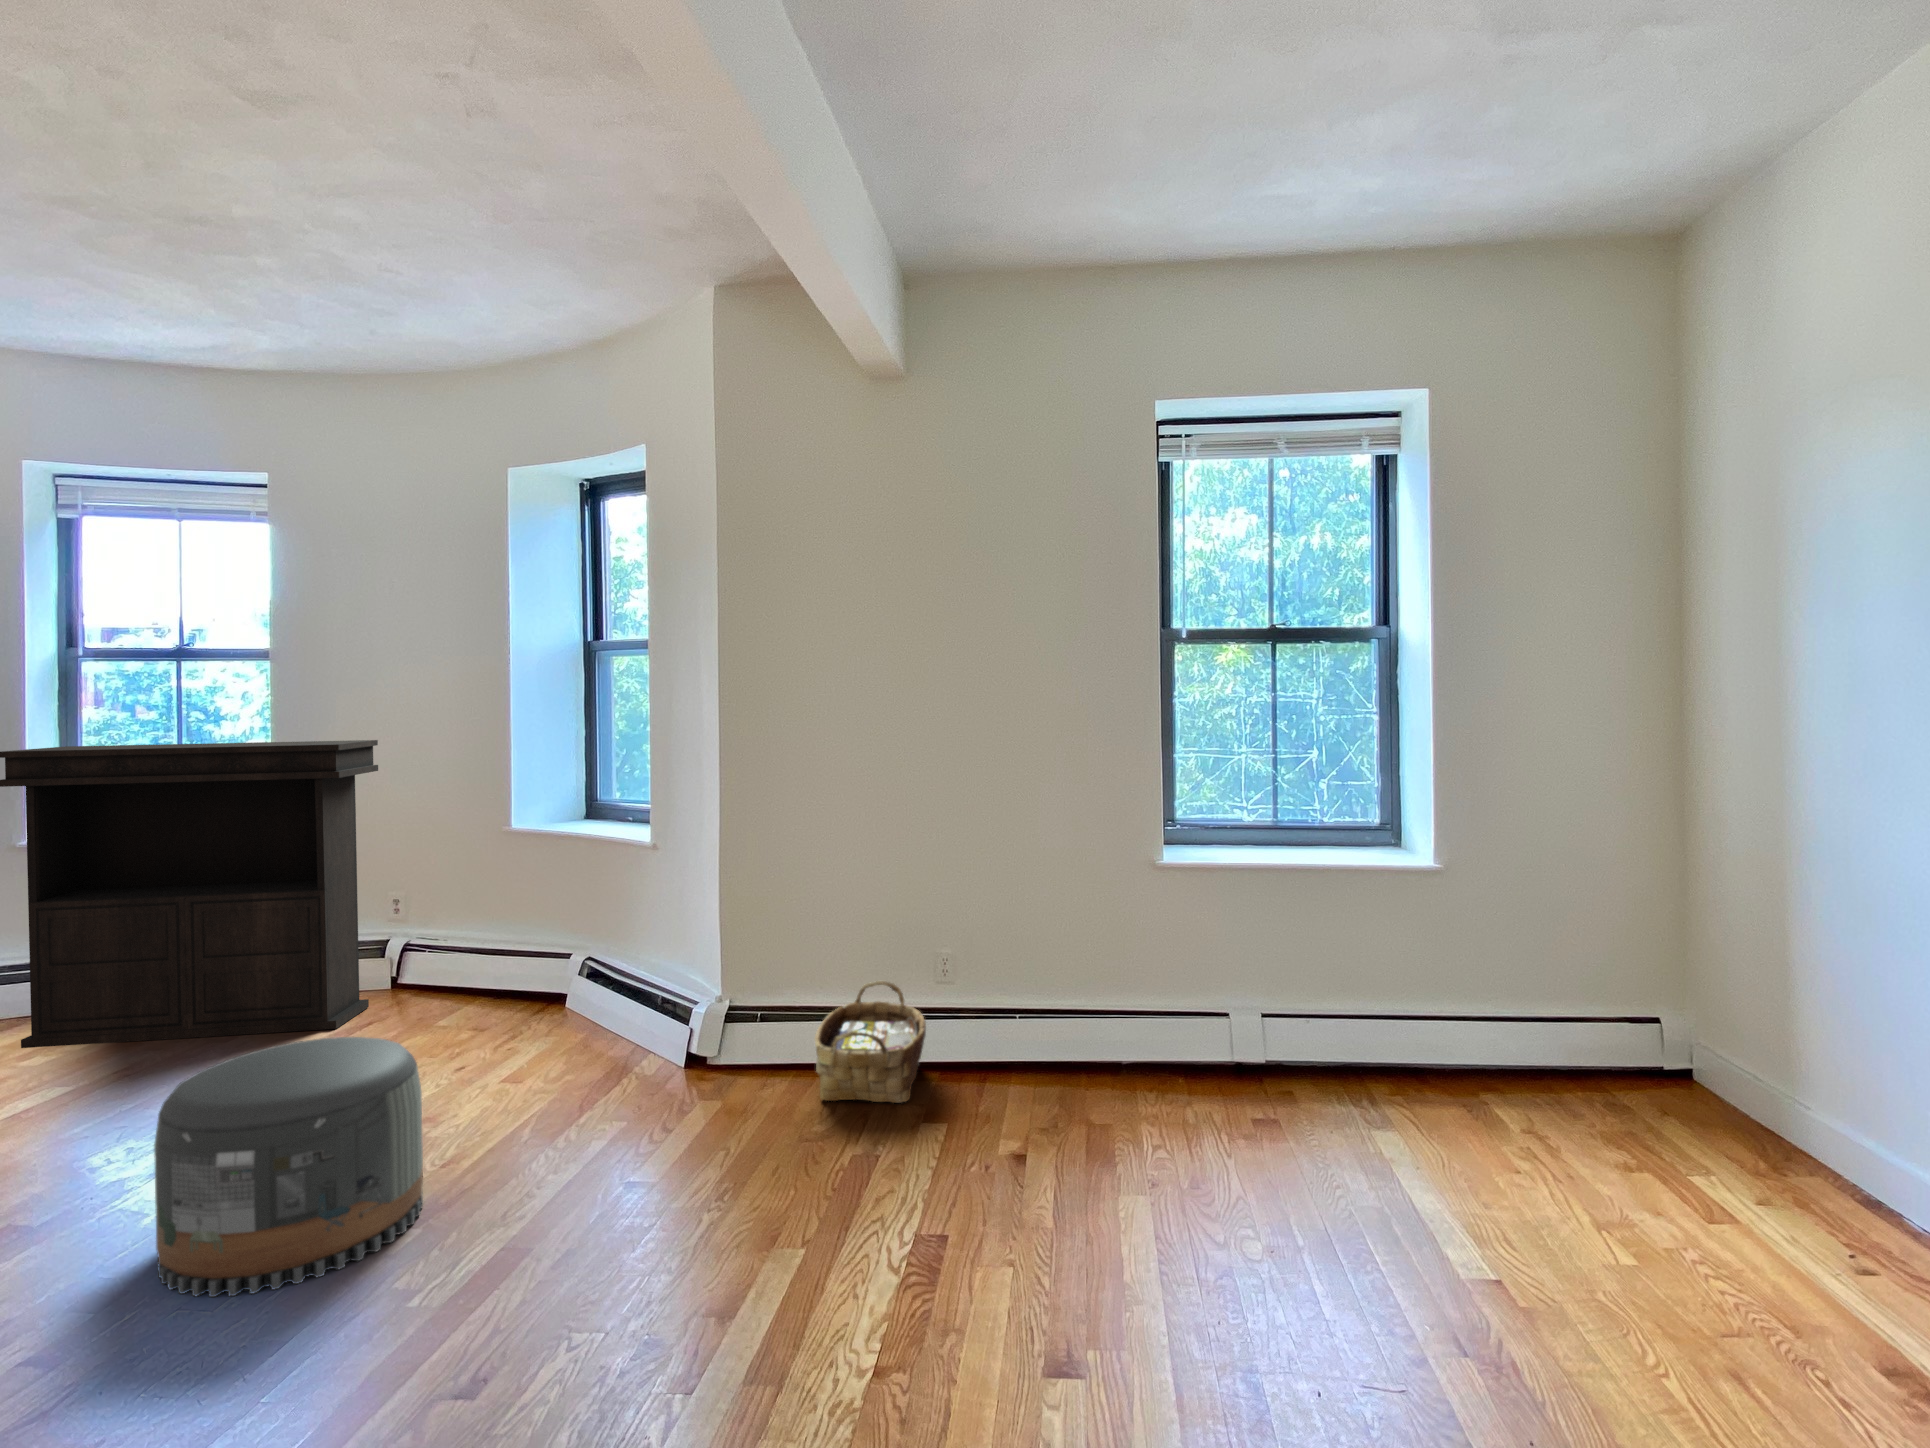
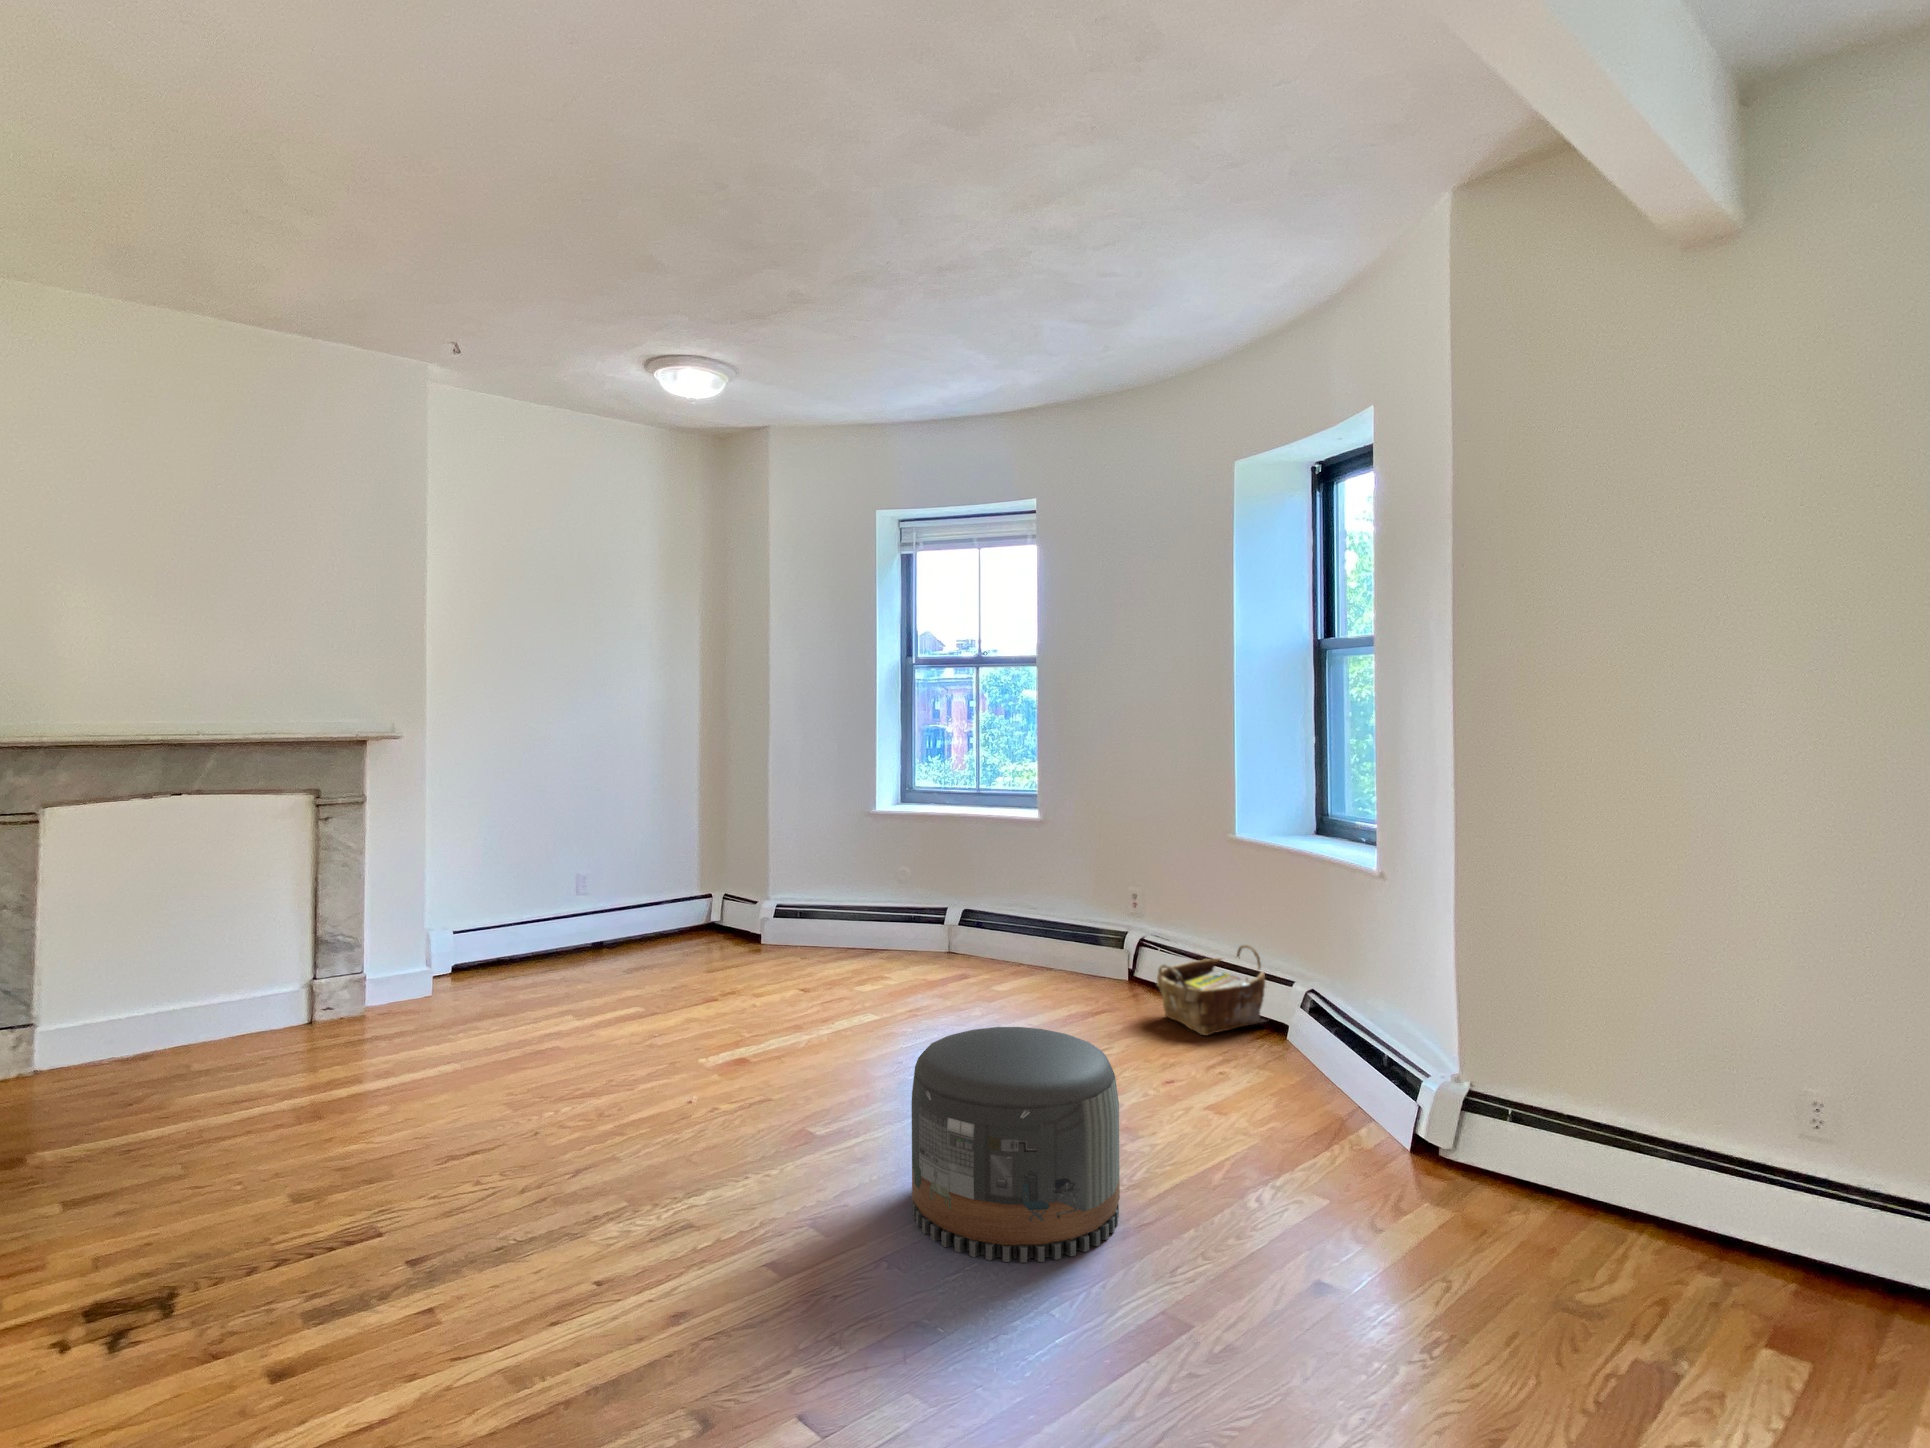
console table: present [0,740,378,1048] -> none [857,736,1116,1013]
woven basket: present [814,981,926,1103] -> present [1157,945,1266,1035]

